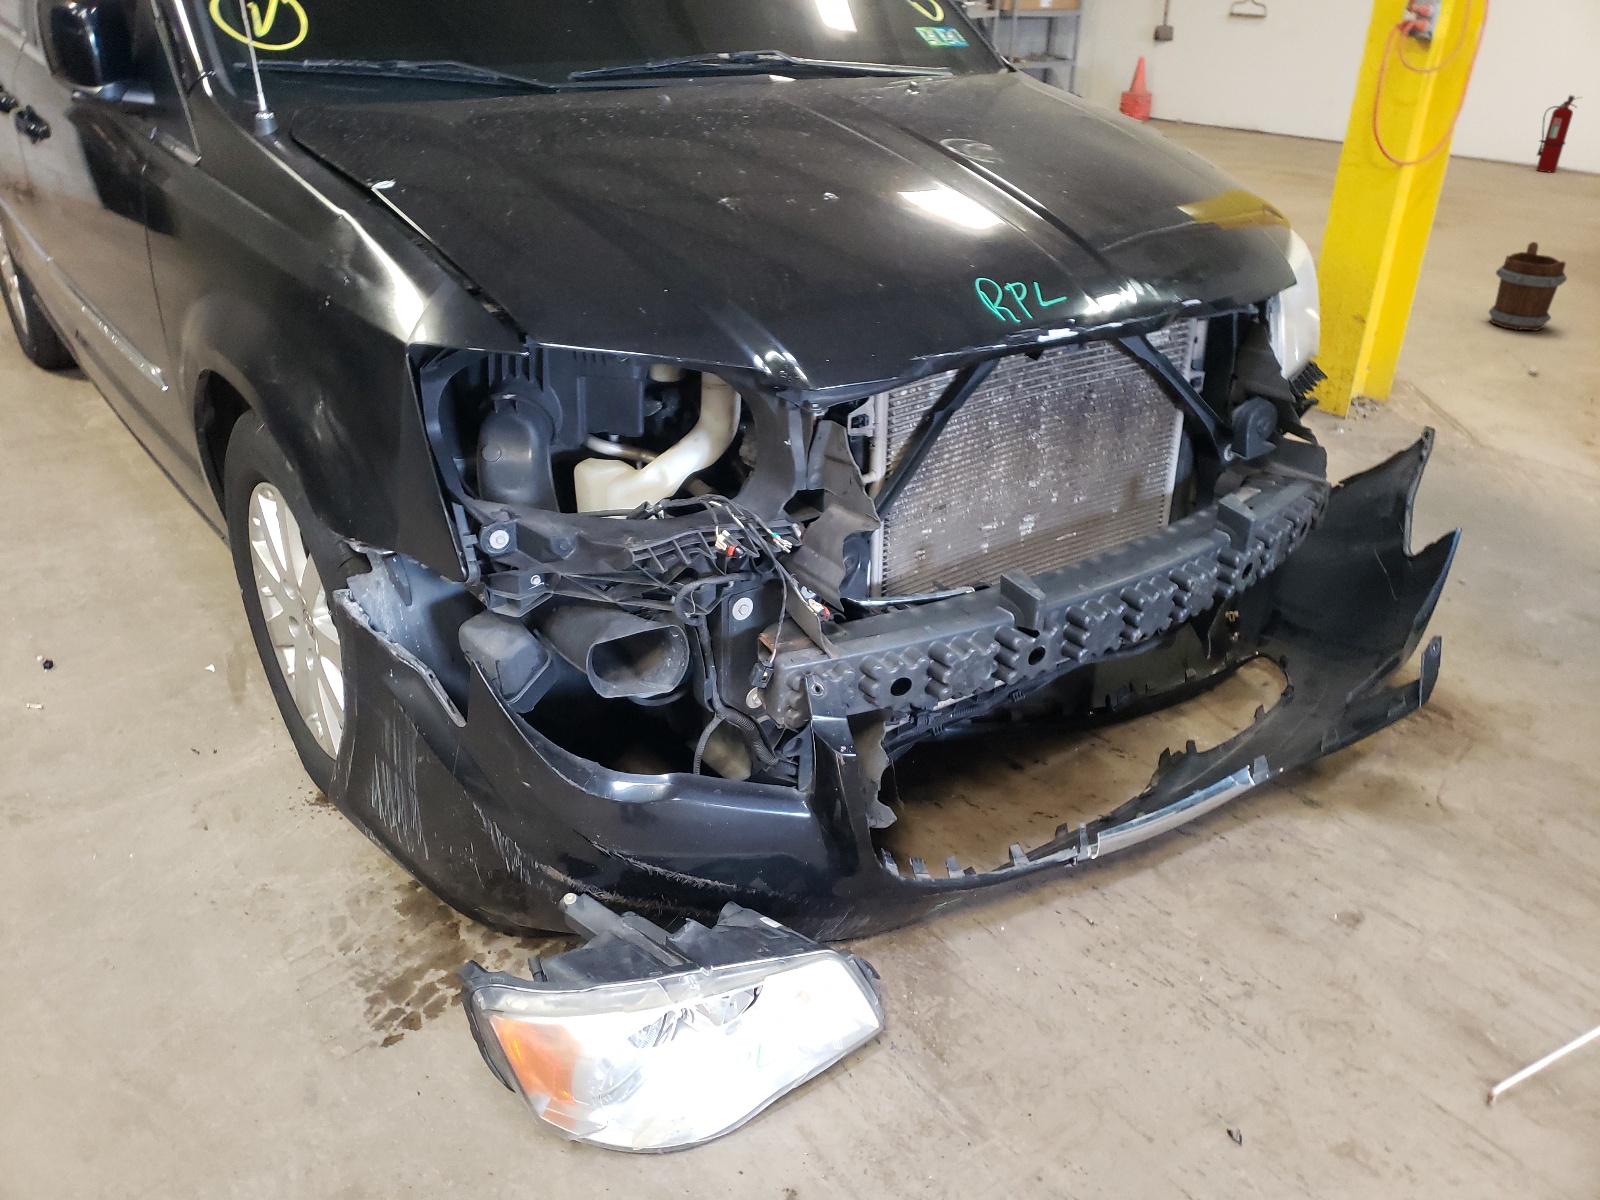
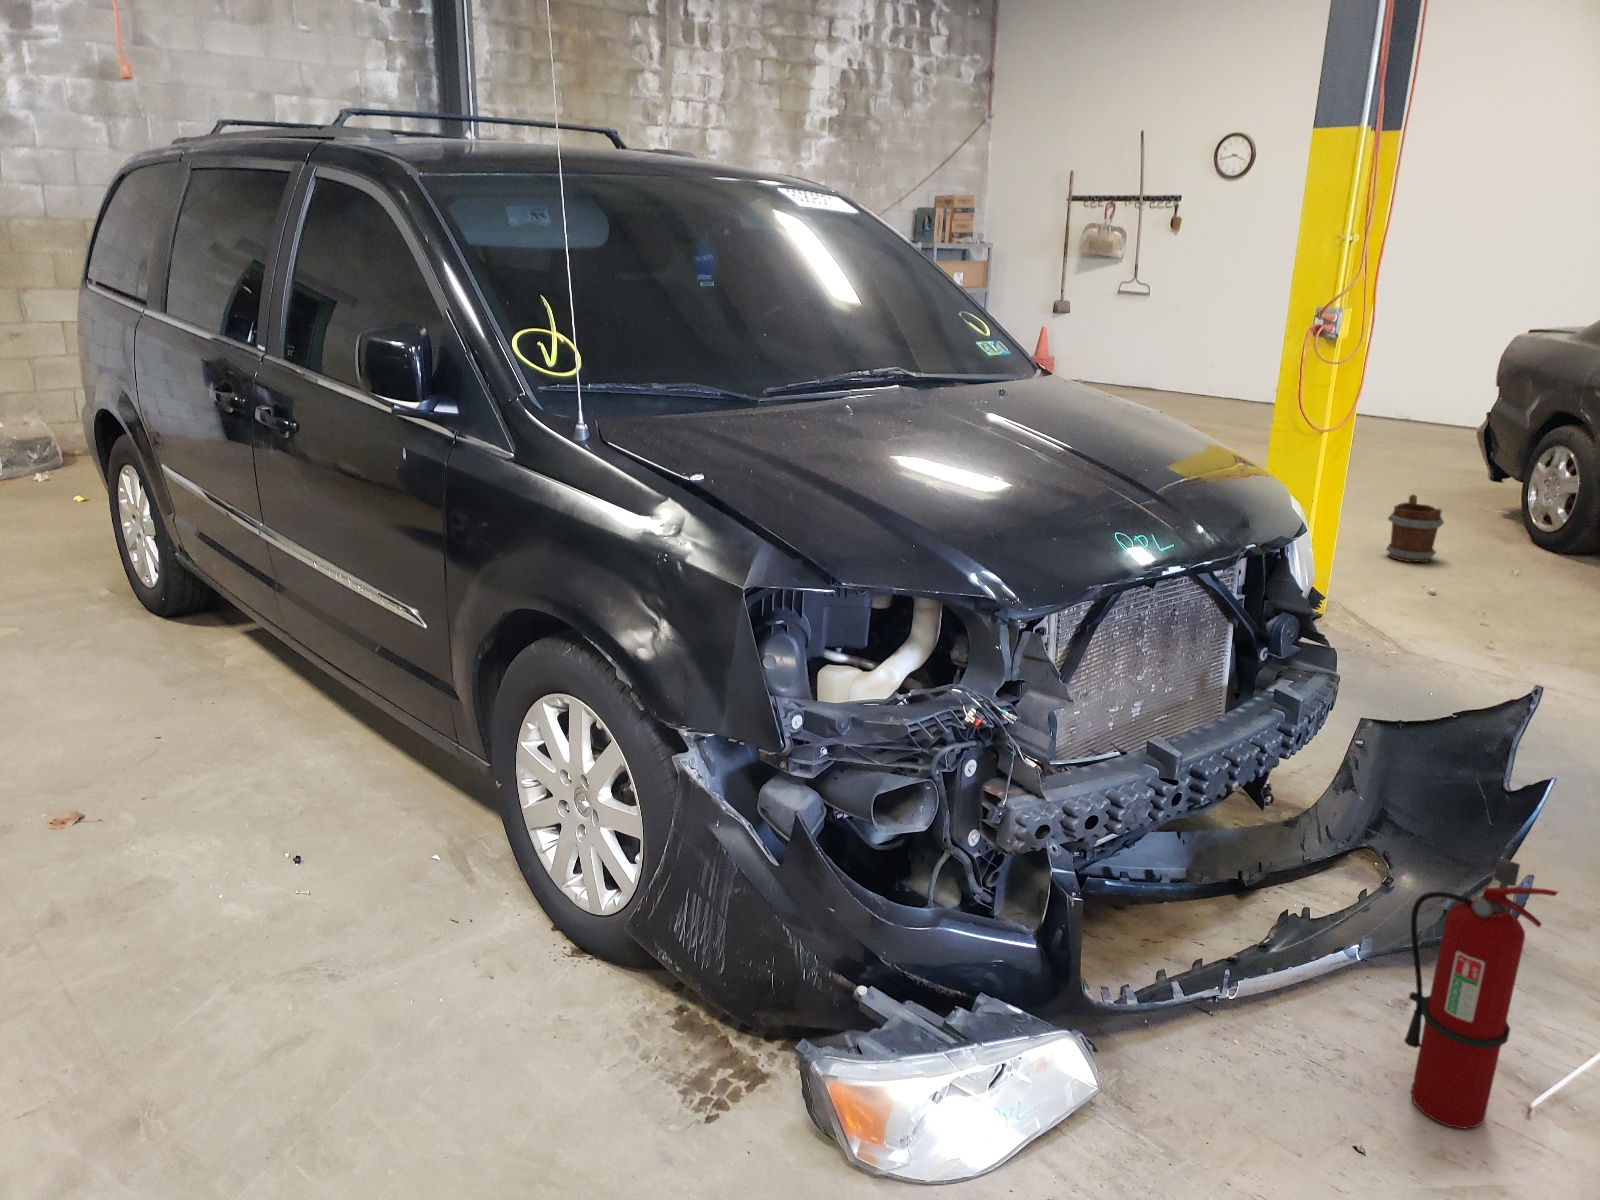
fire extinguisher: present [1537,96,1576,172] -> present [1404,857,1558,1129]

